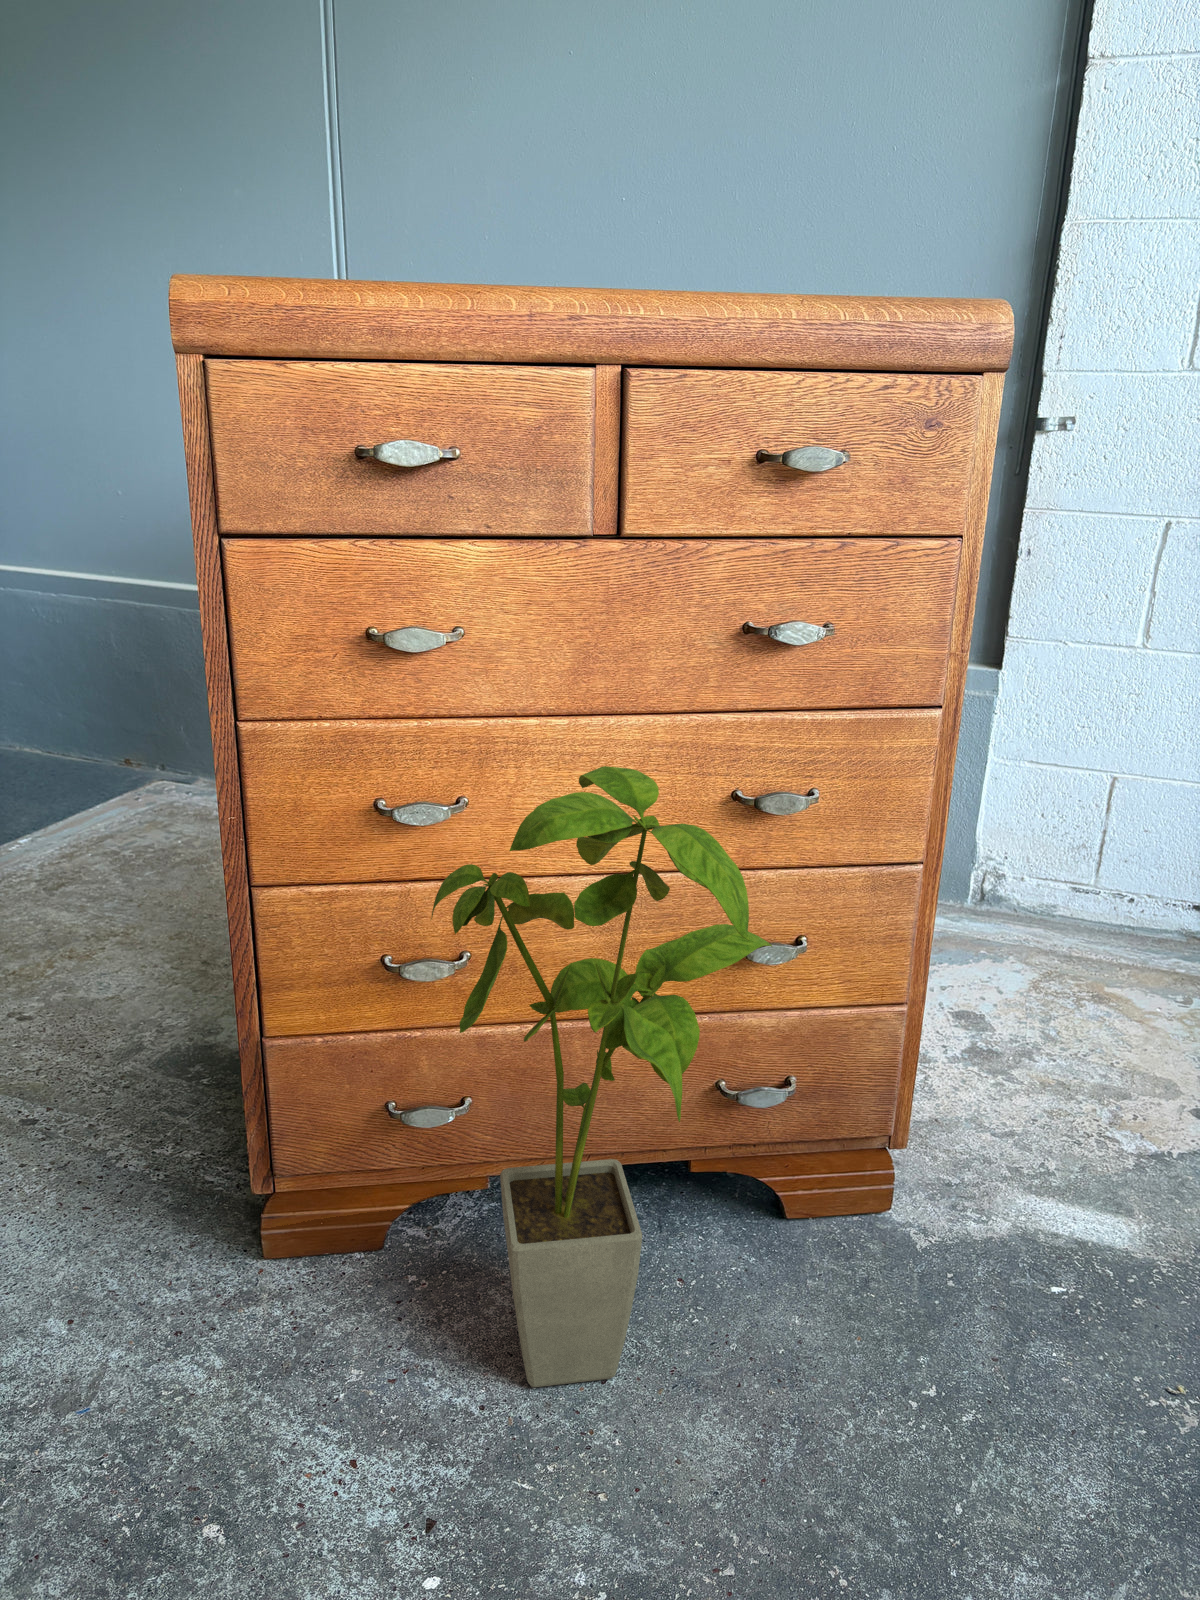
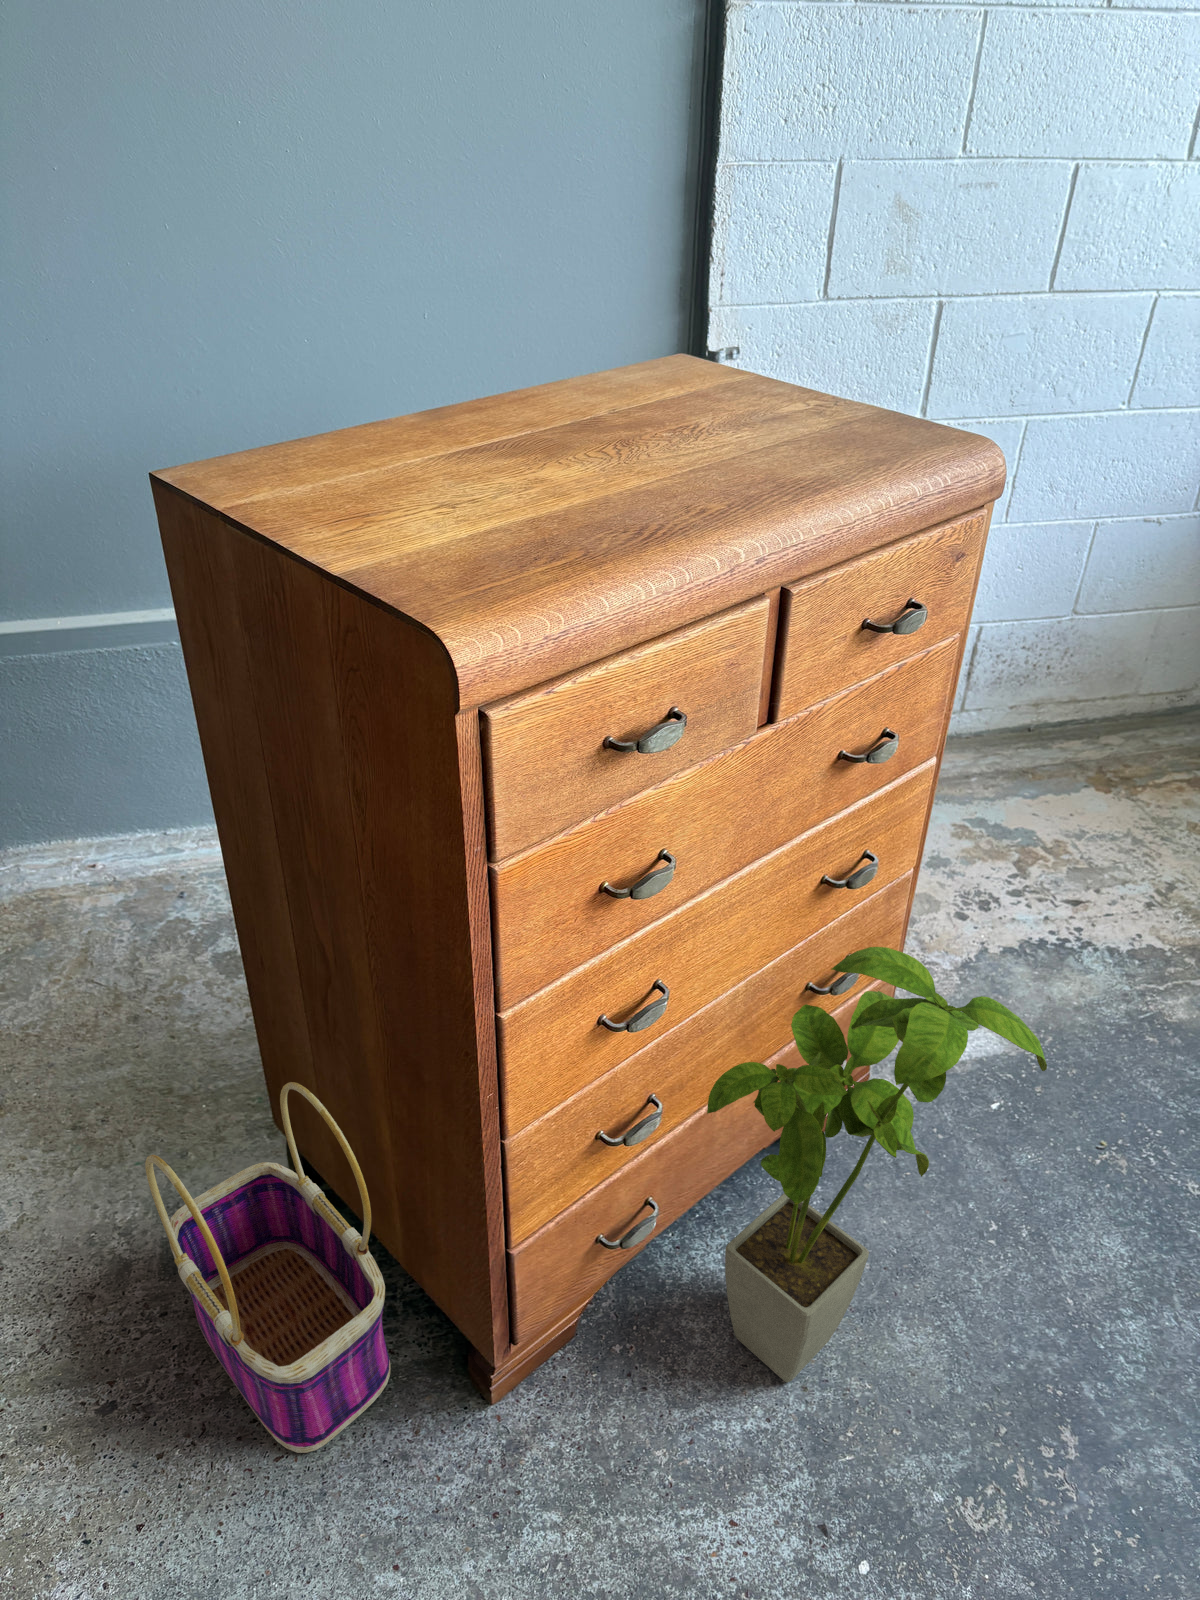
basket: none [64,870,252,1215] -> present [145,1082,390,1453]

